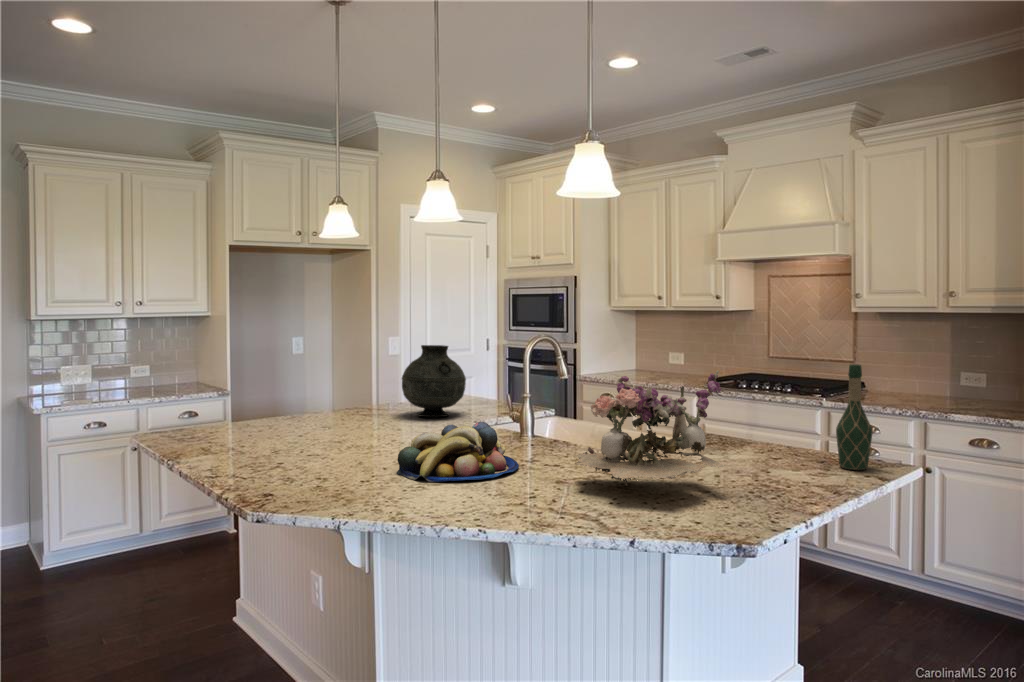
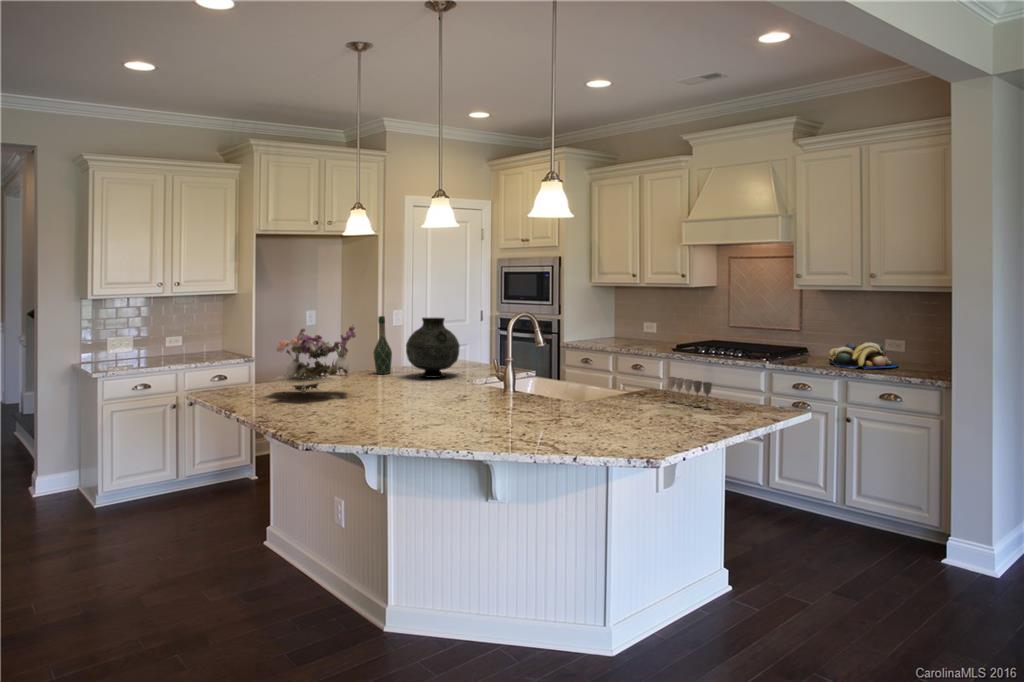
wine bottle: present [836,364,872,470] -> present [374,316,392,374]
flower arrangement: present [574,371,725,486] -> present [269,325,356,394]
wine glass: none [728,421,790,463] -> present [667,377,712,409]
fruit bowl: present [397,422,519,482] -> present [829,342,898,369]

